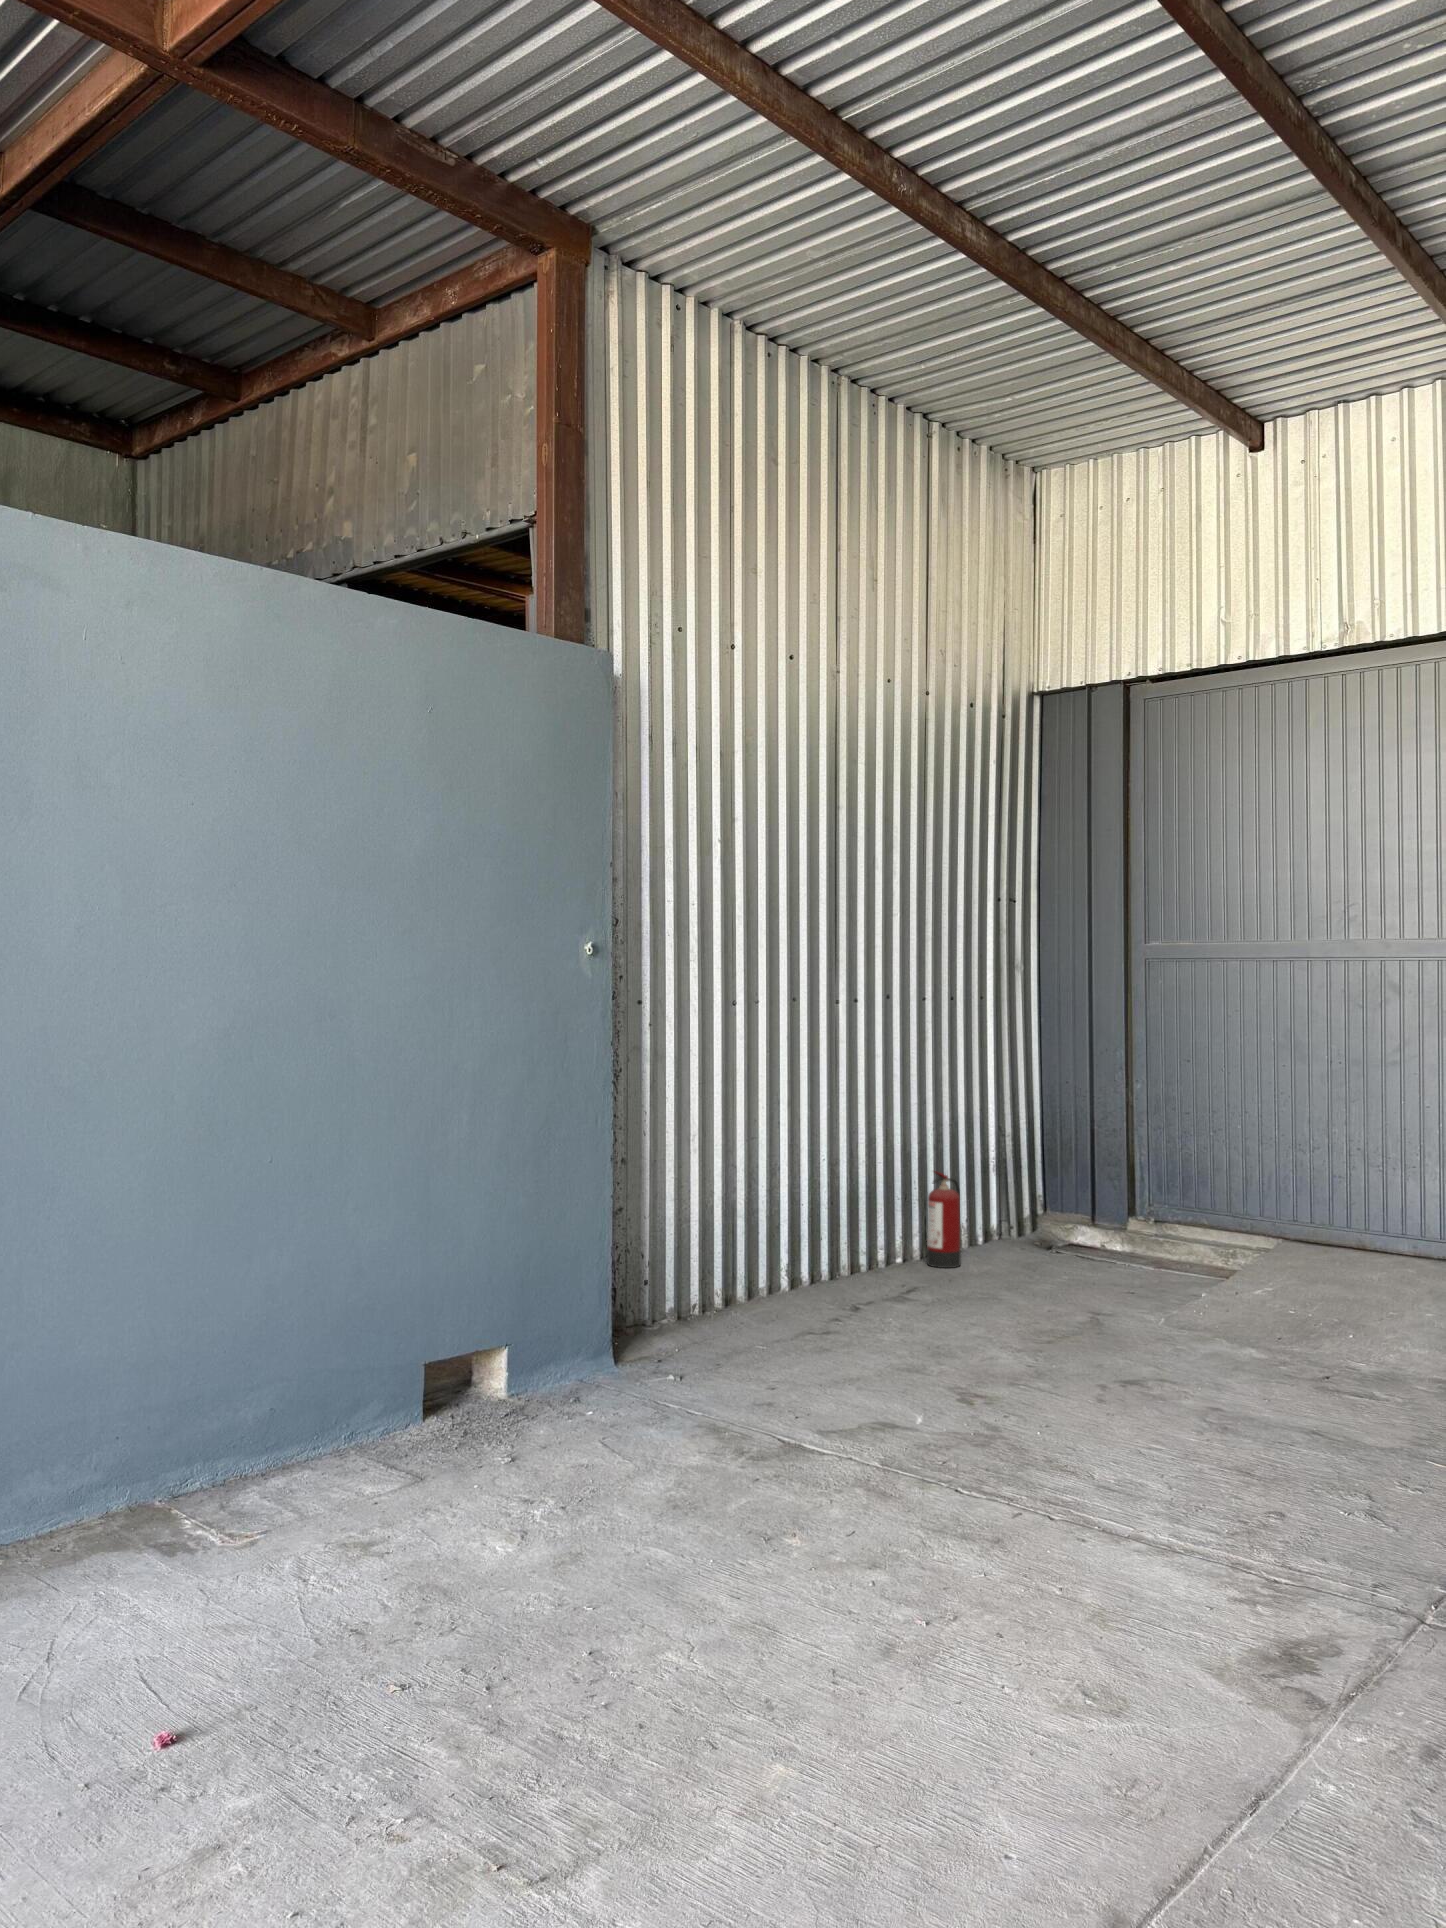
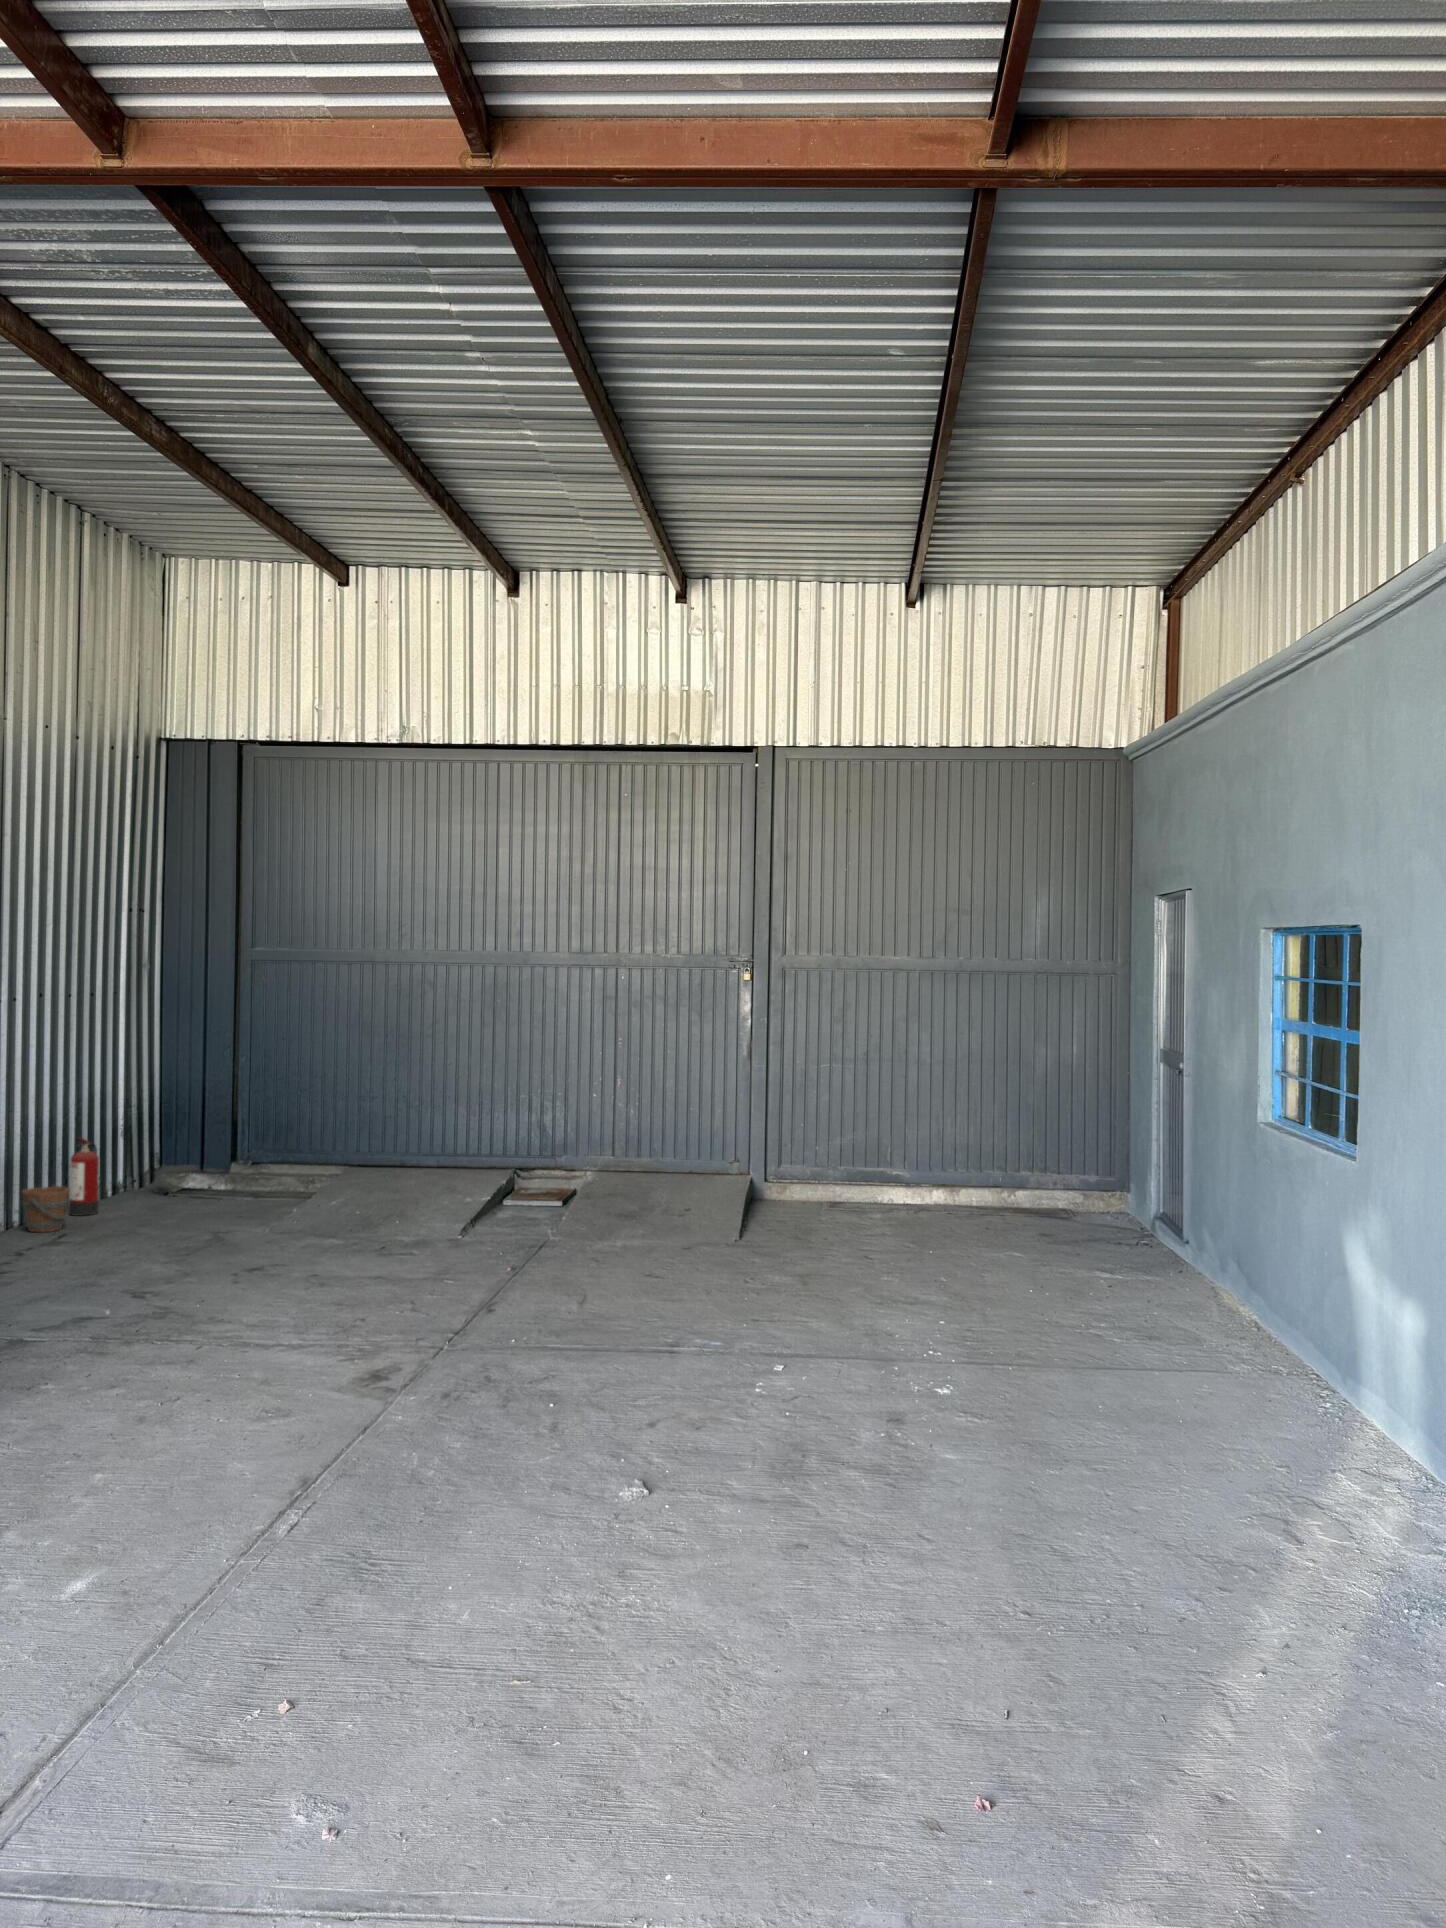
bucket: none [866,1229,920,1286] -> present [22,1186,70,1232]

